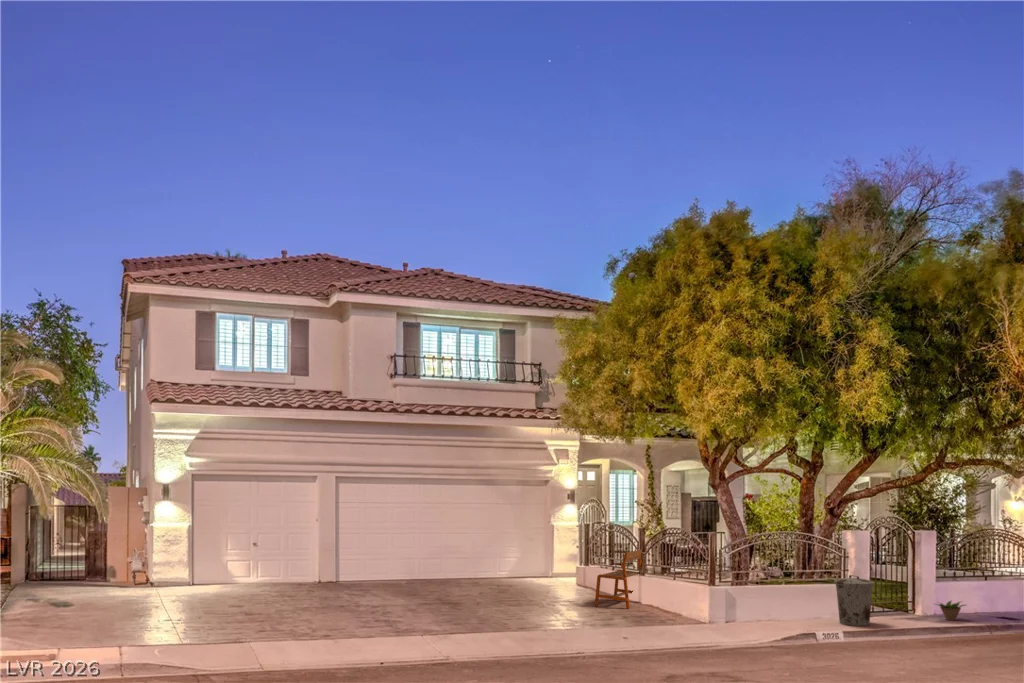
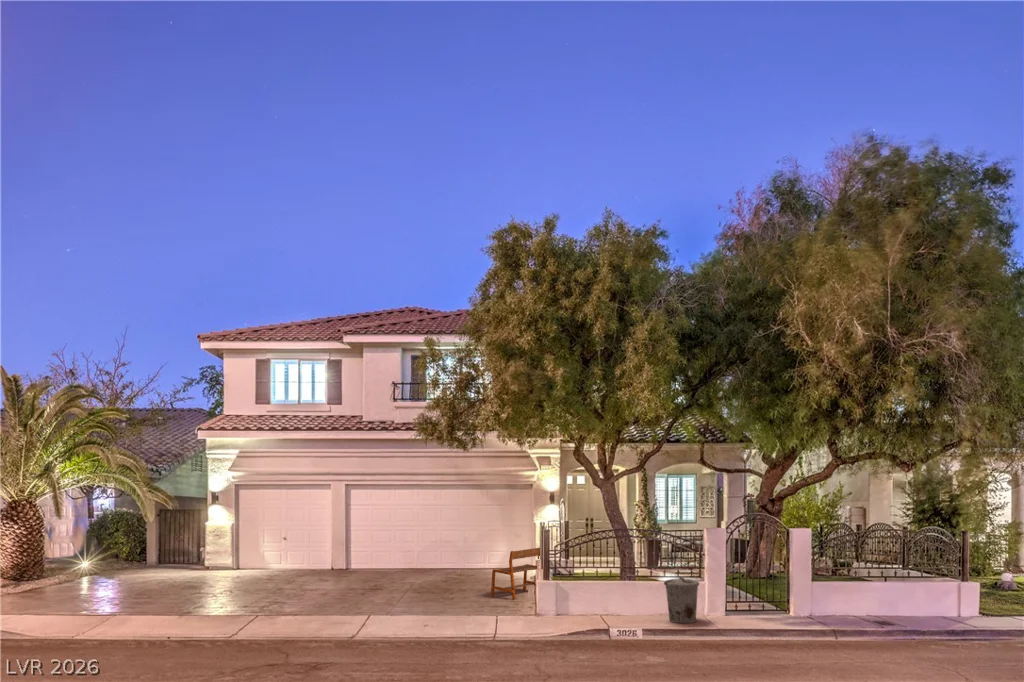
decorative plant: present [936,601,965,620] -> none [774,600,805,620]

